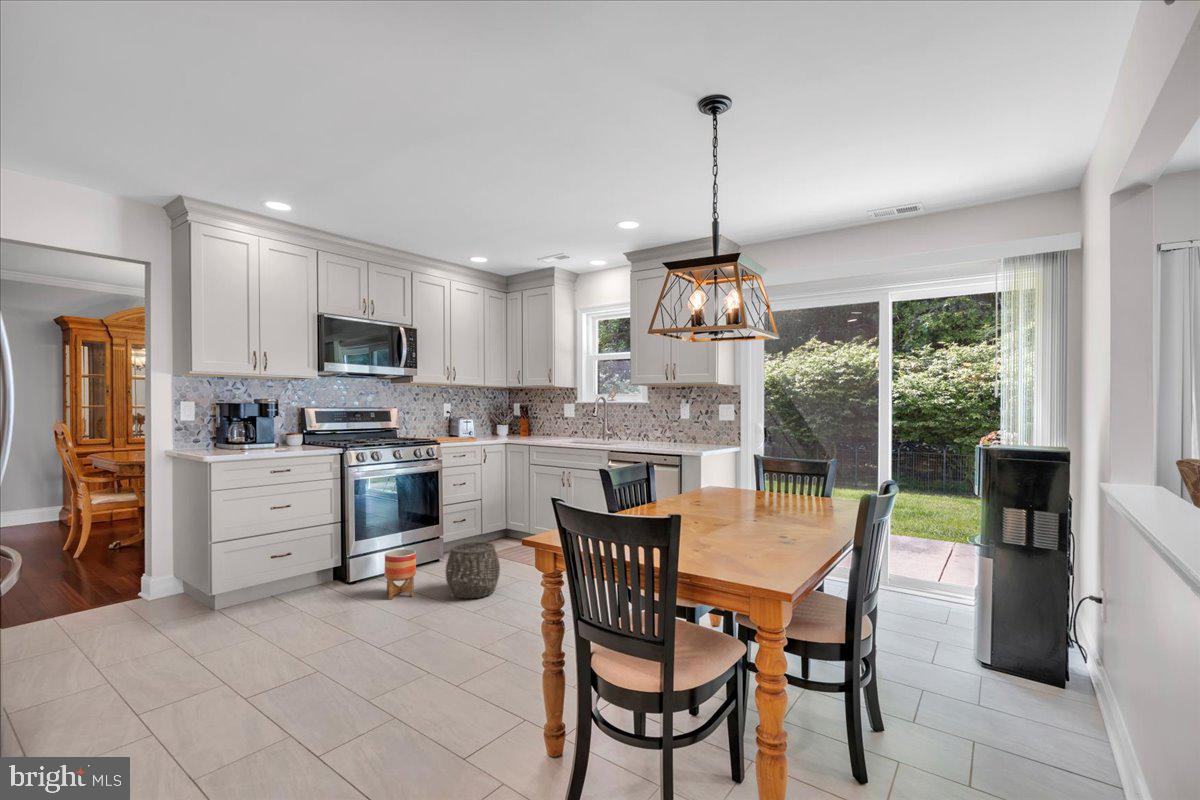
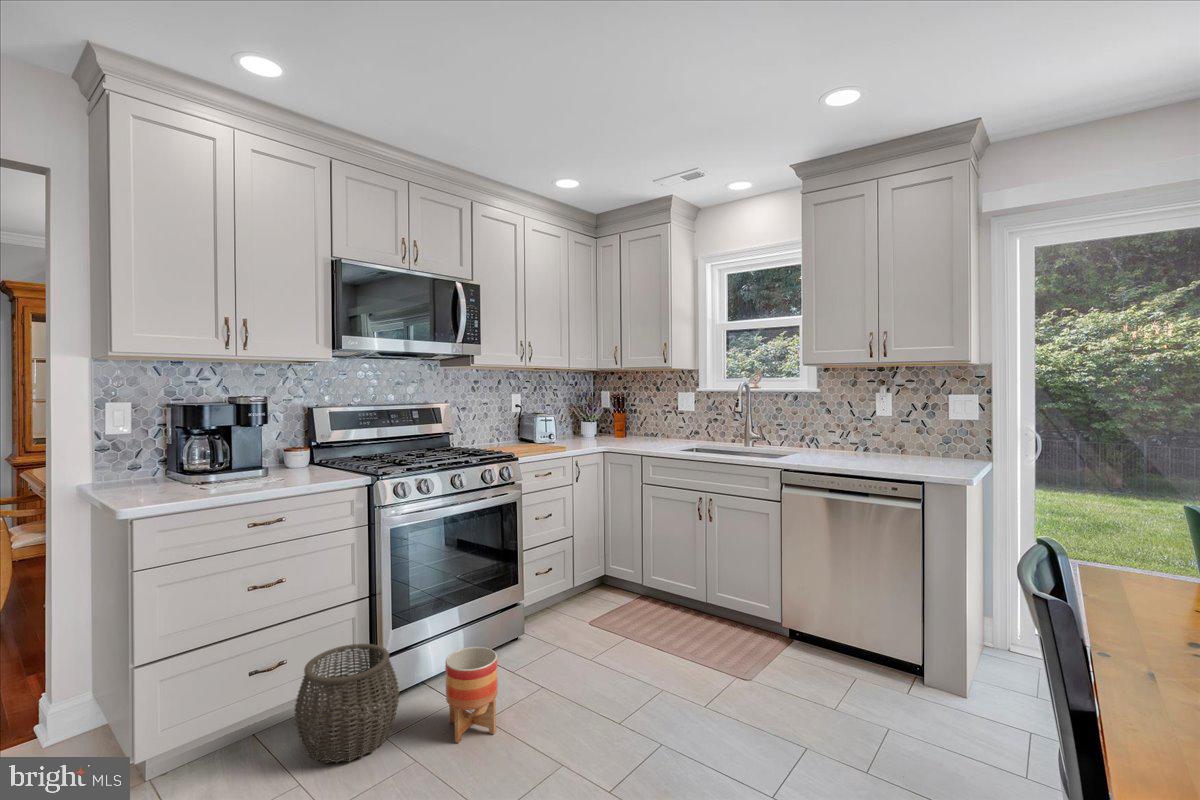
woven basket: present [445,541,500,598] -> present [294,644,399,763]

